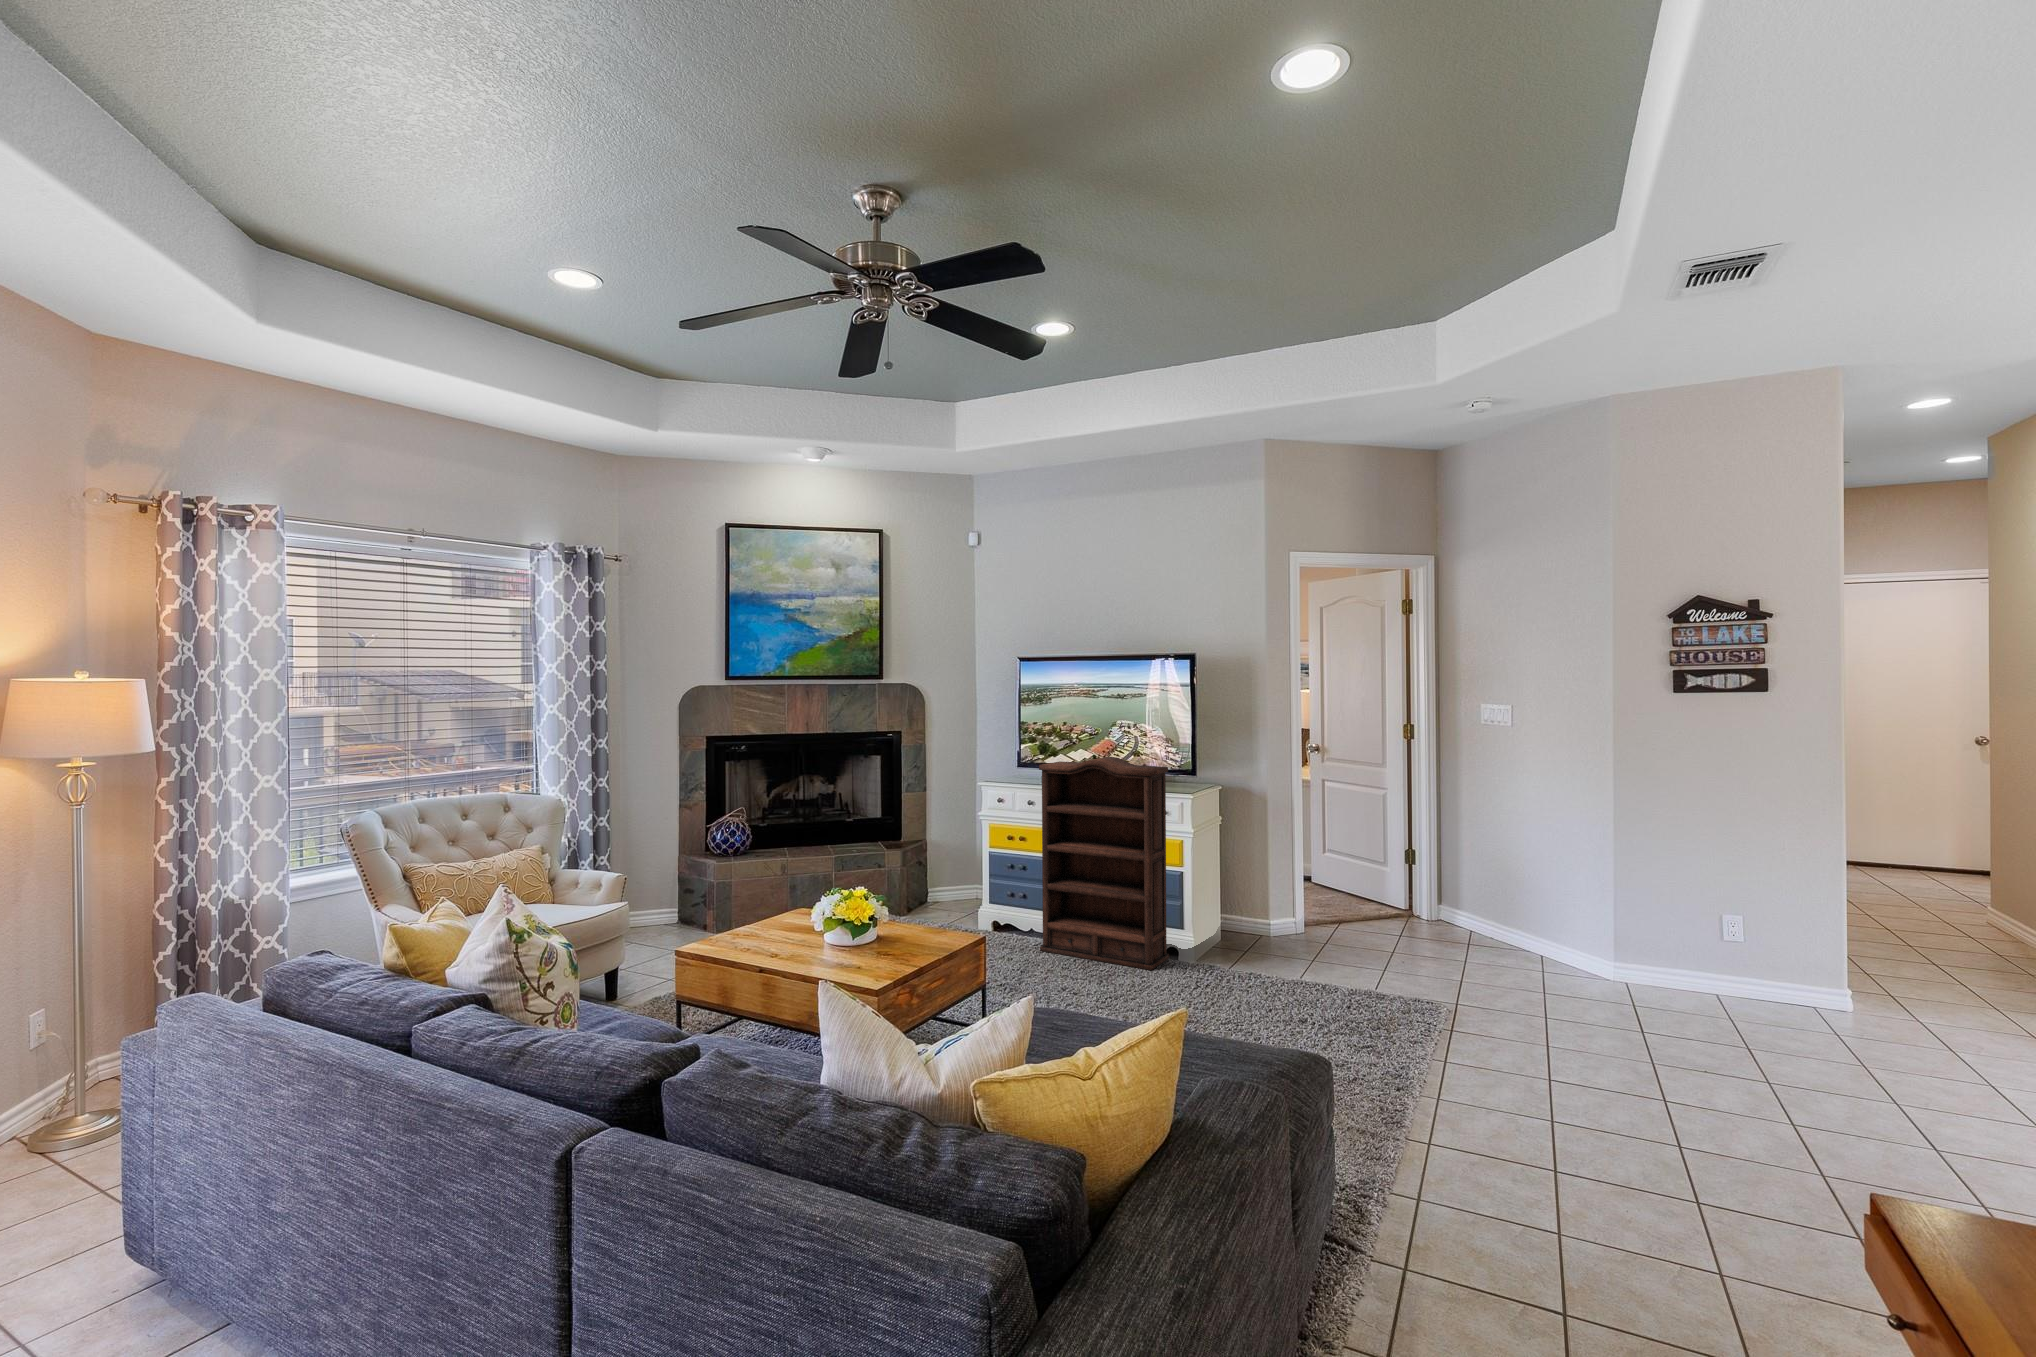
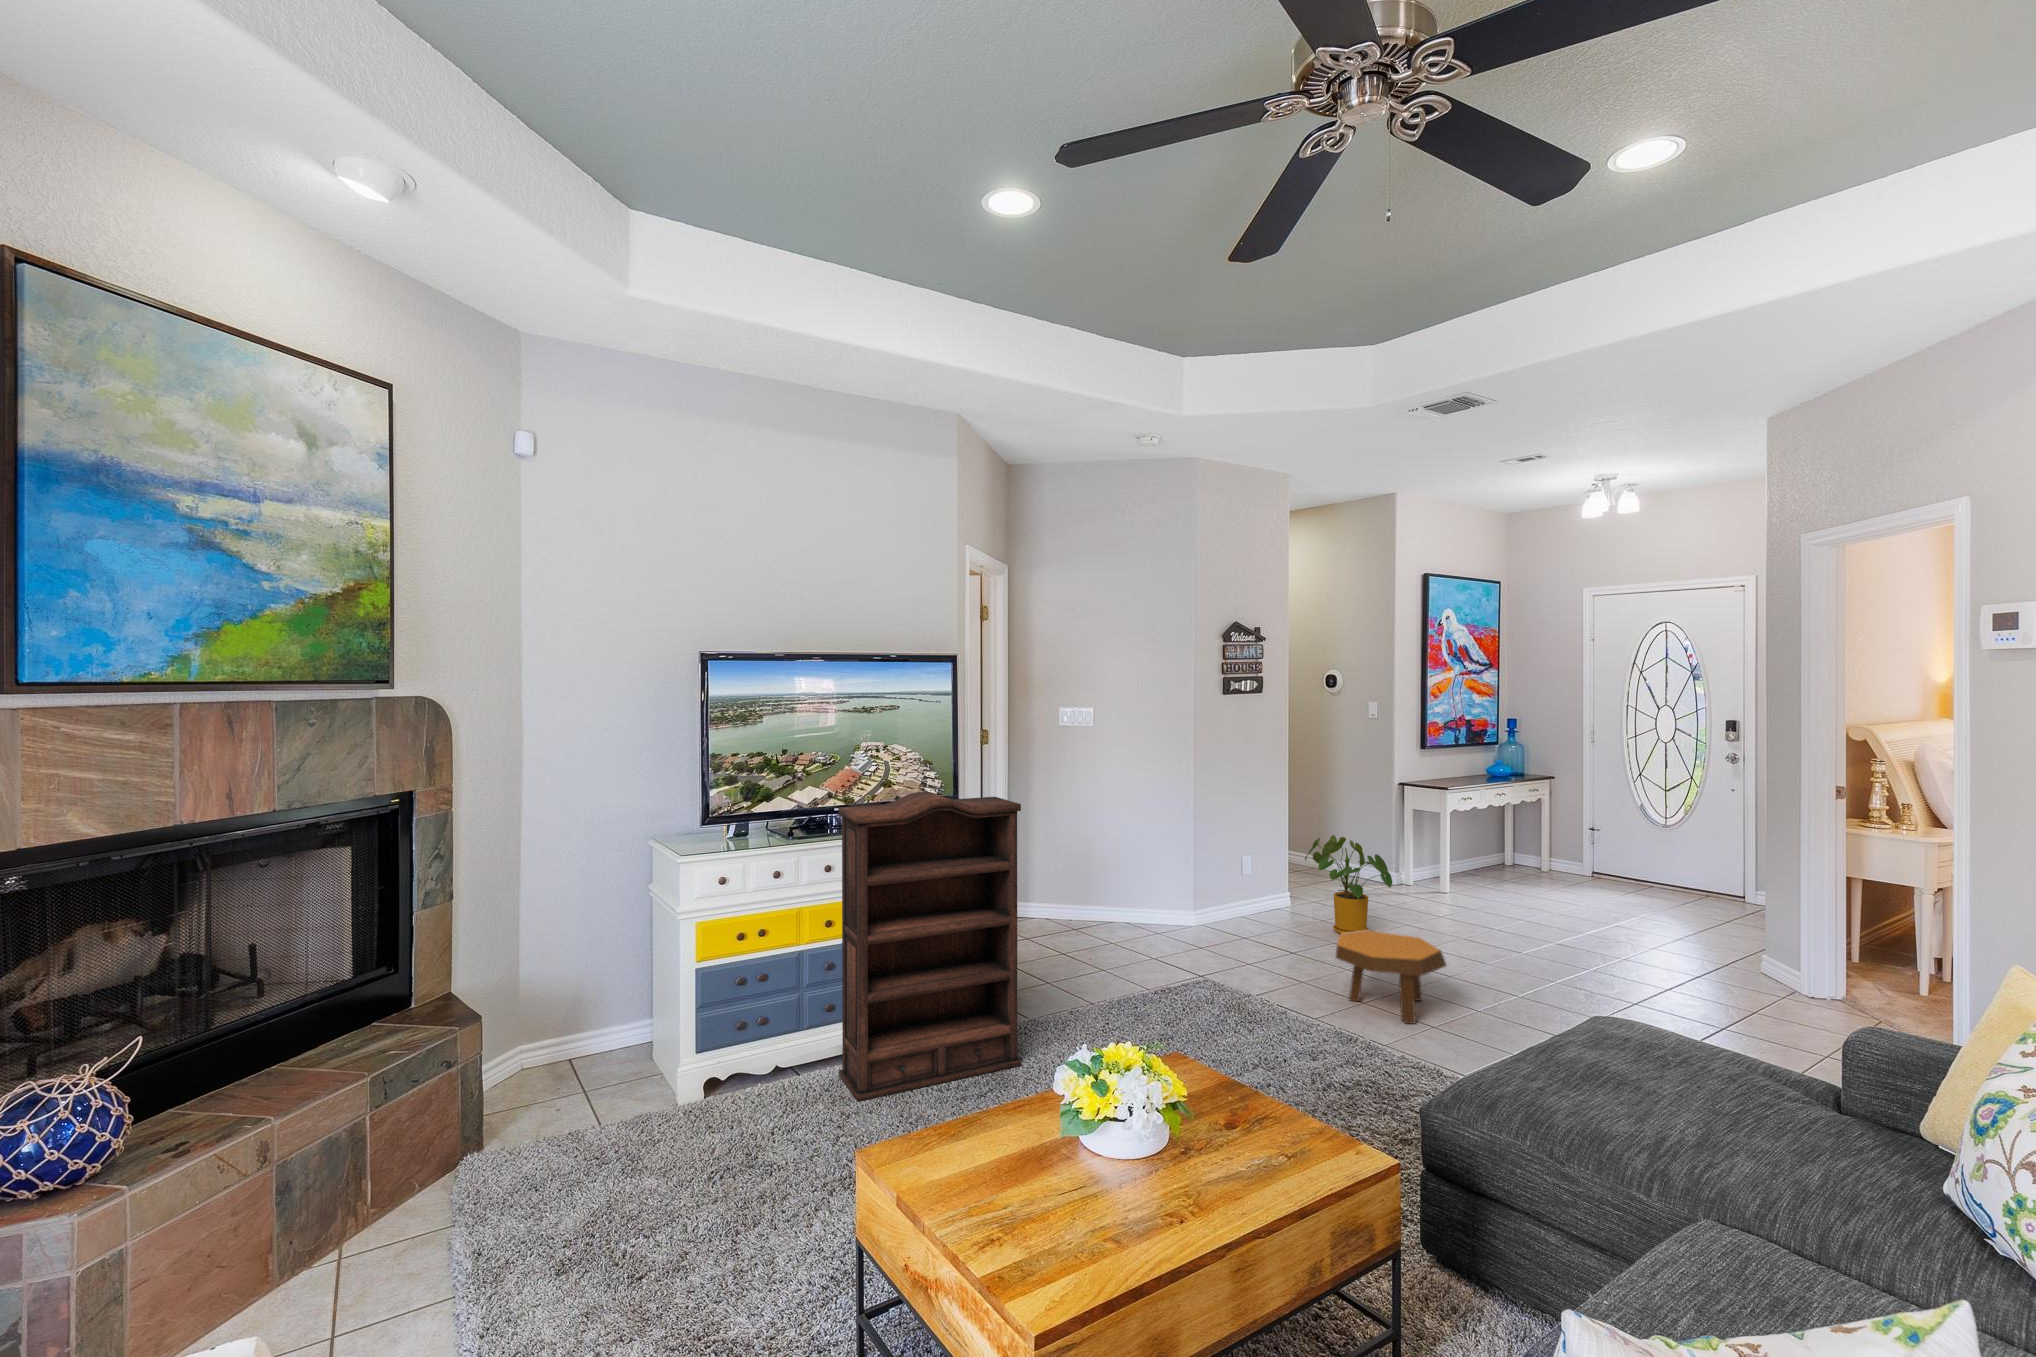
house plant: none [1711,888,1824,1028] -> present [1305,835,1392,934]
footstool: none [1497,971,1638,1075] -> present [1336,931,1447,1024]

